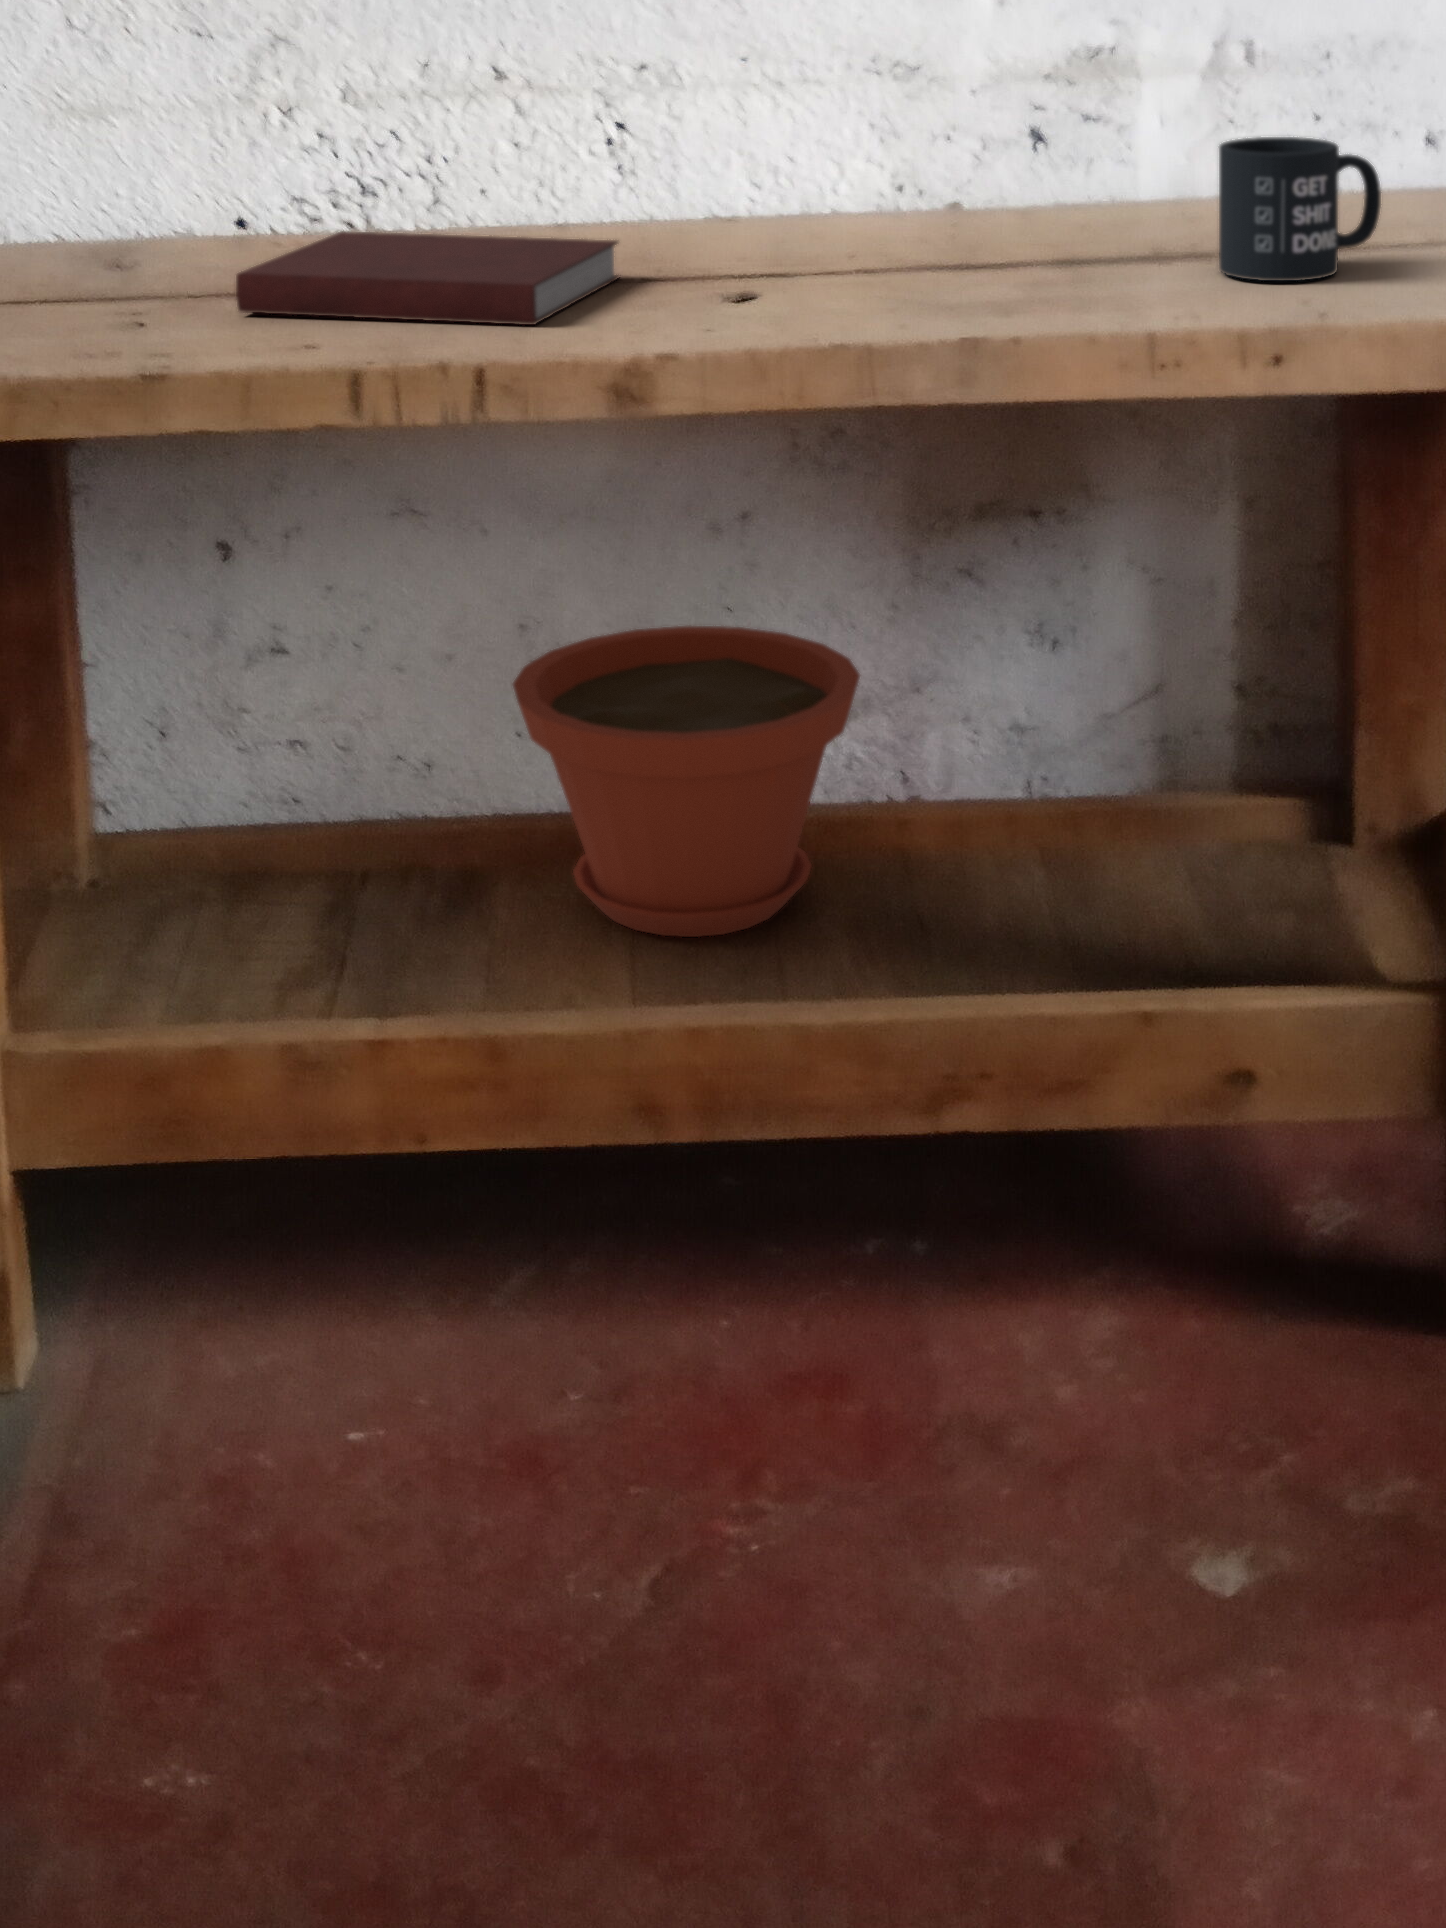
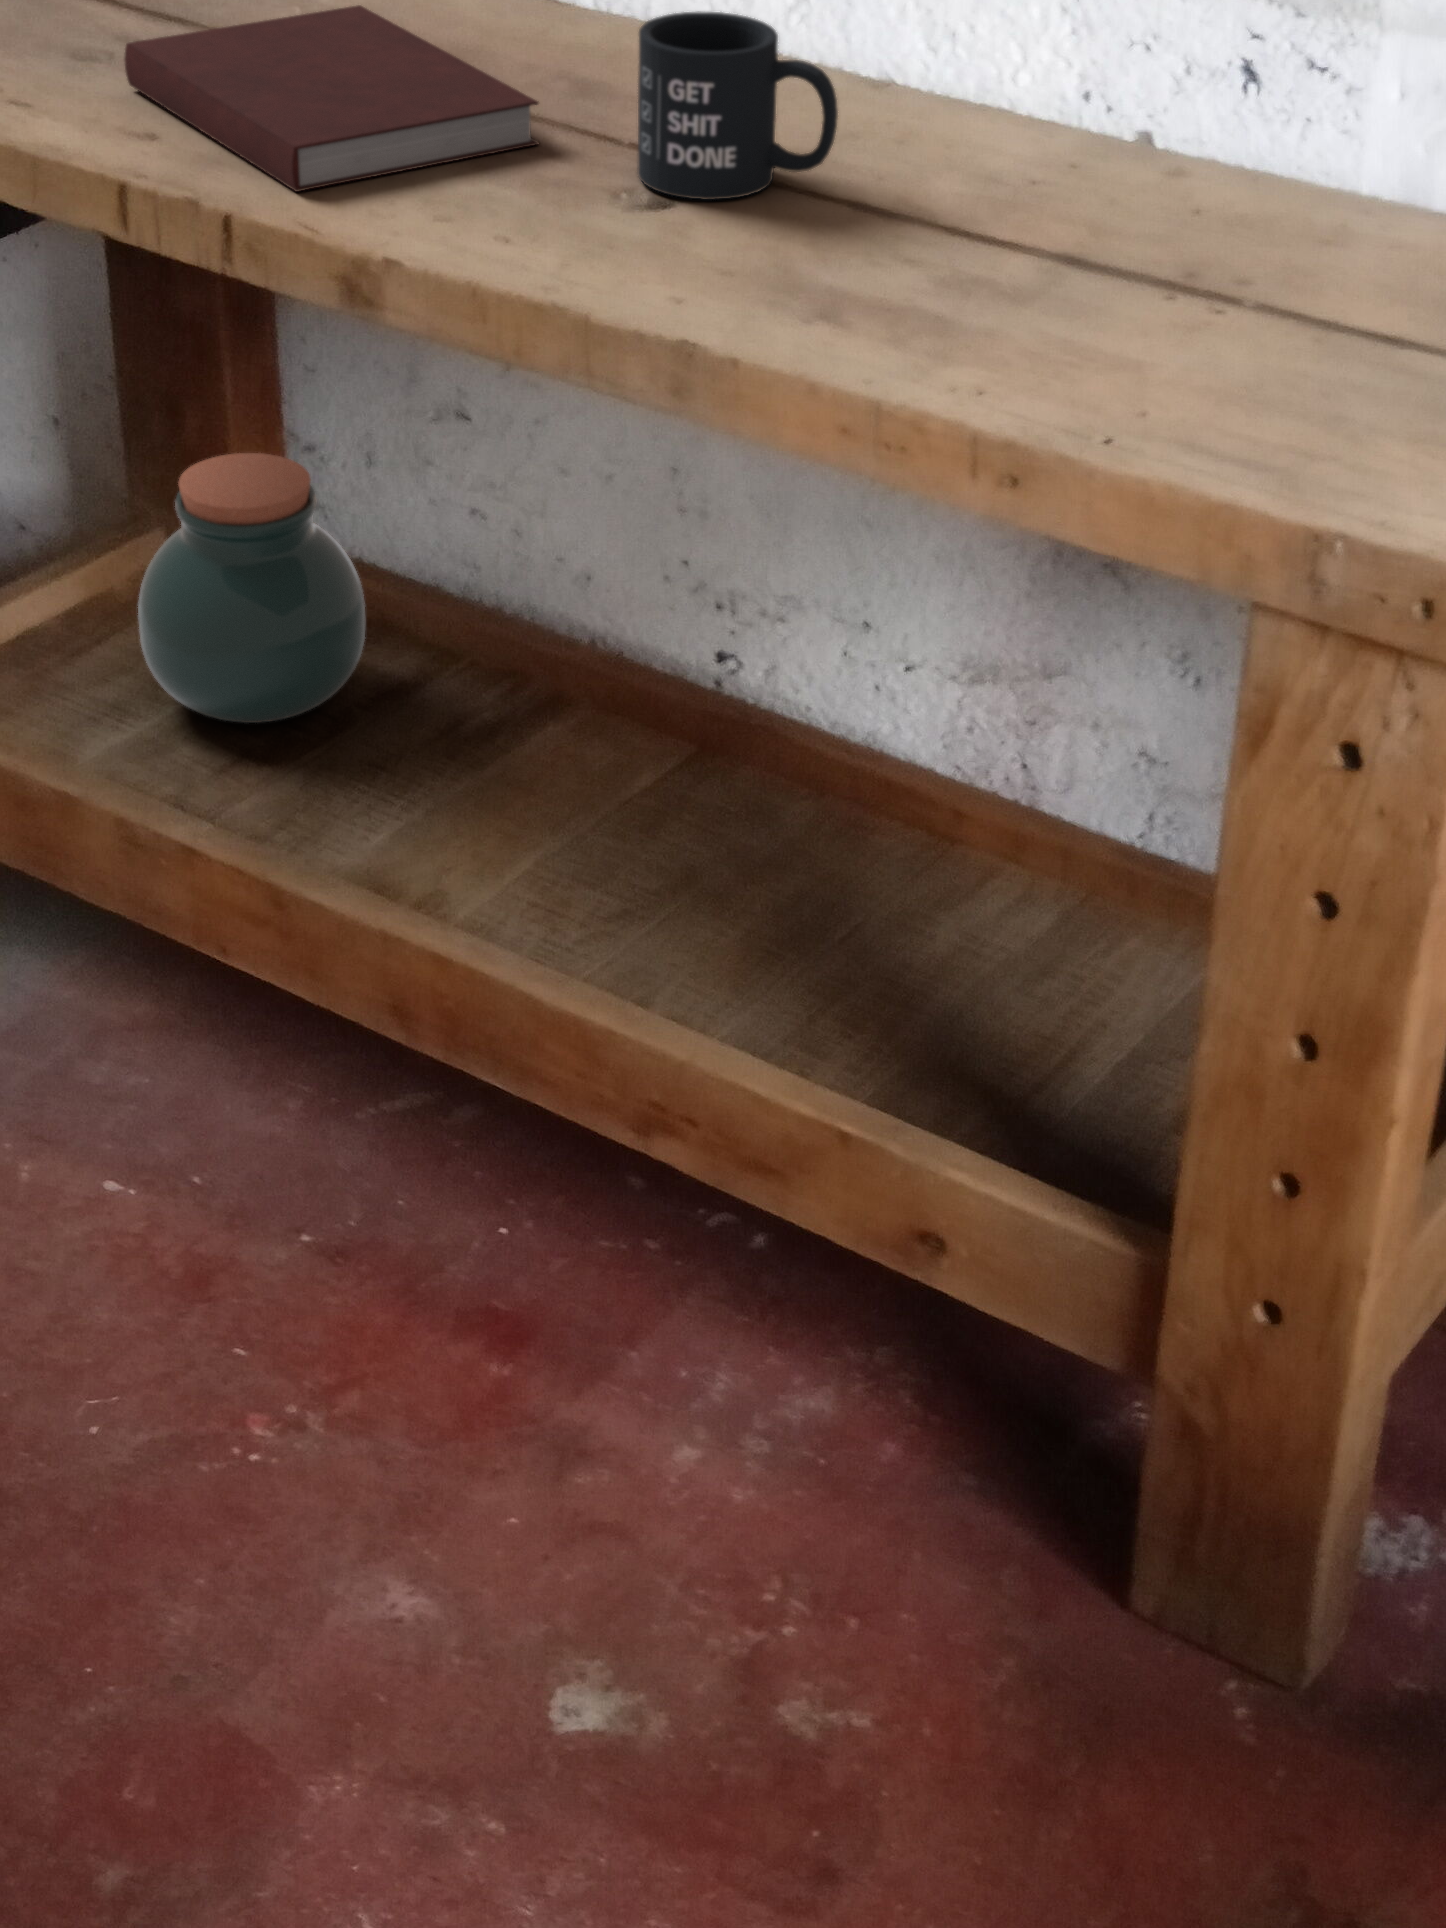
mug: present [1219,137,1381,281] -> present [637,11,838,200]
plant pot: present [513,626,860,937] -> none [452,510,847,875]
jar: none [140,689,357,952] -> present [138,453,365,723]

